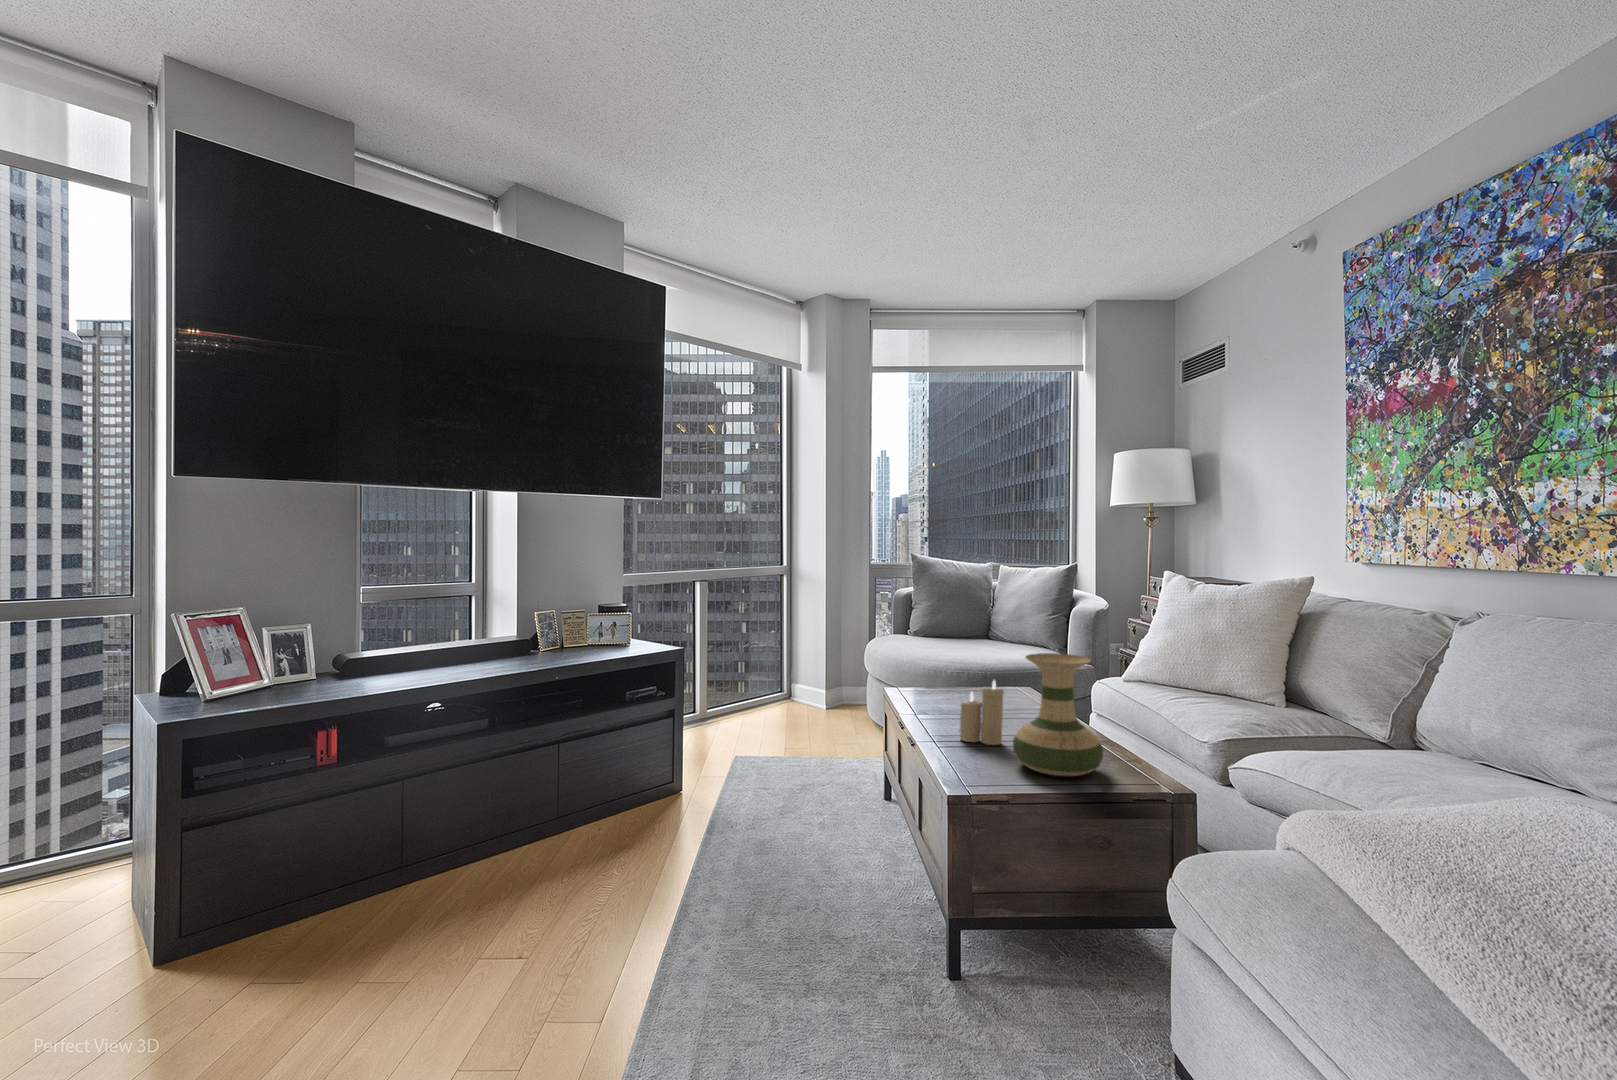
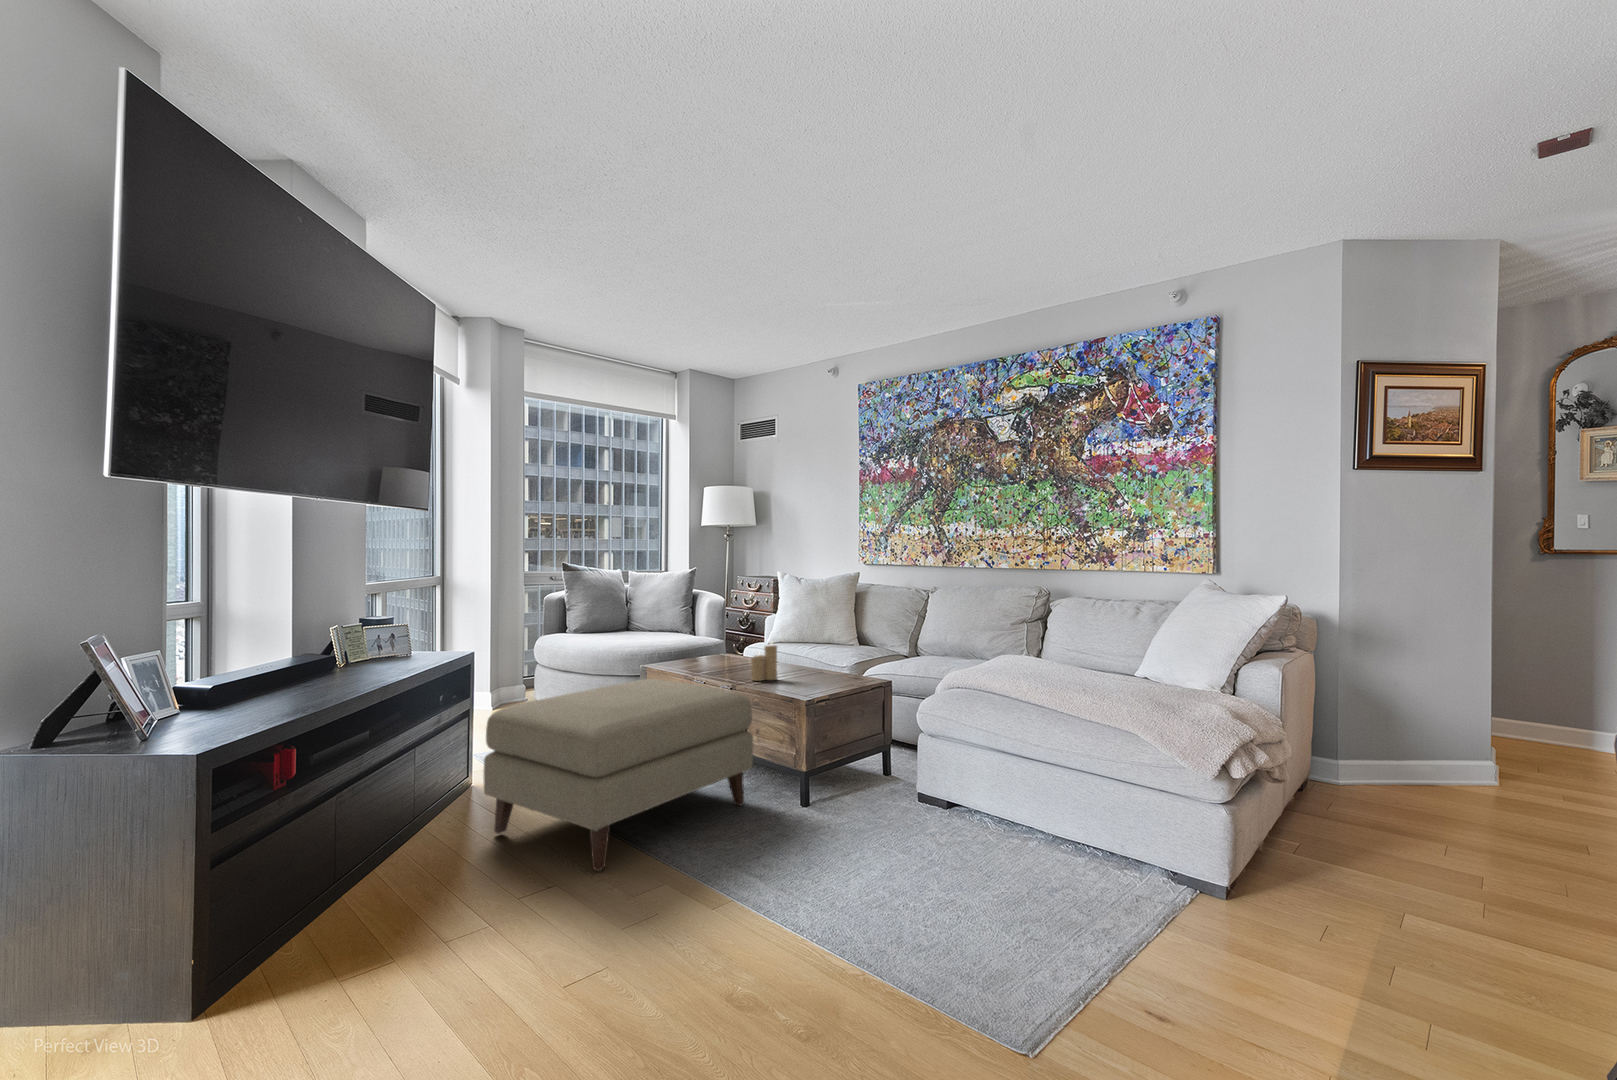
vase: present [1013,653,1103,776] -> none [799,619,848,685]
ottoman: none [559,711,896,968] -> present [484,679,753,871]

